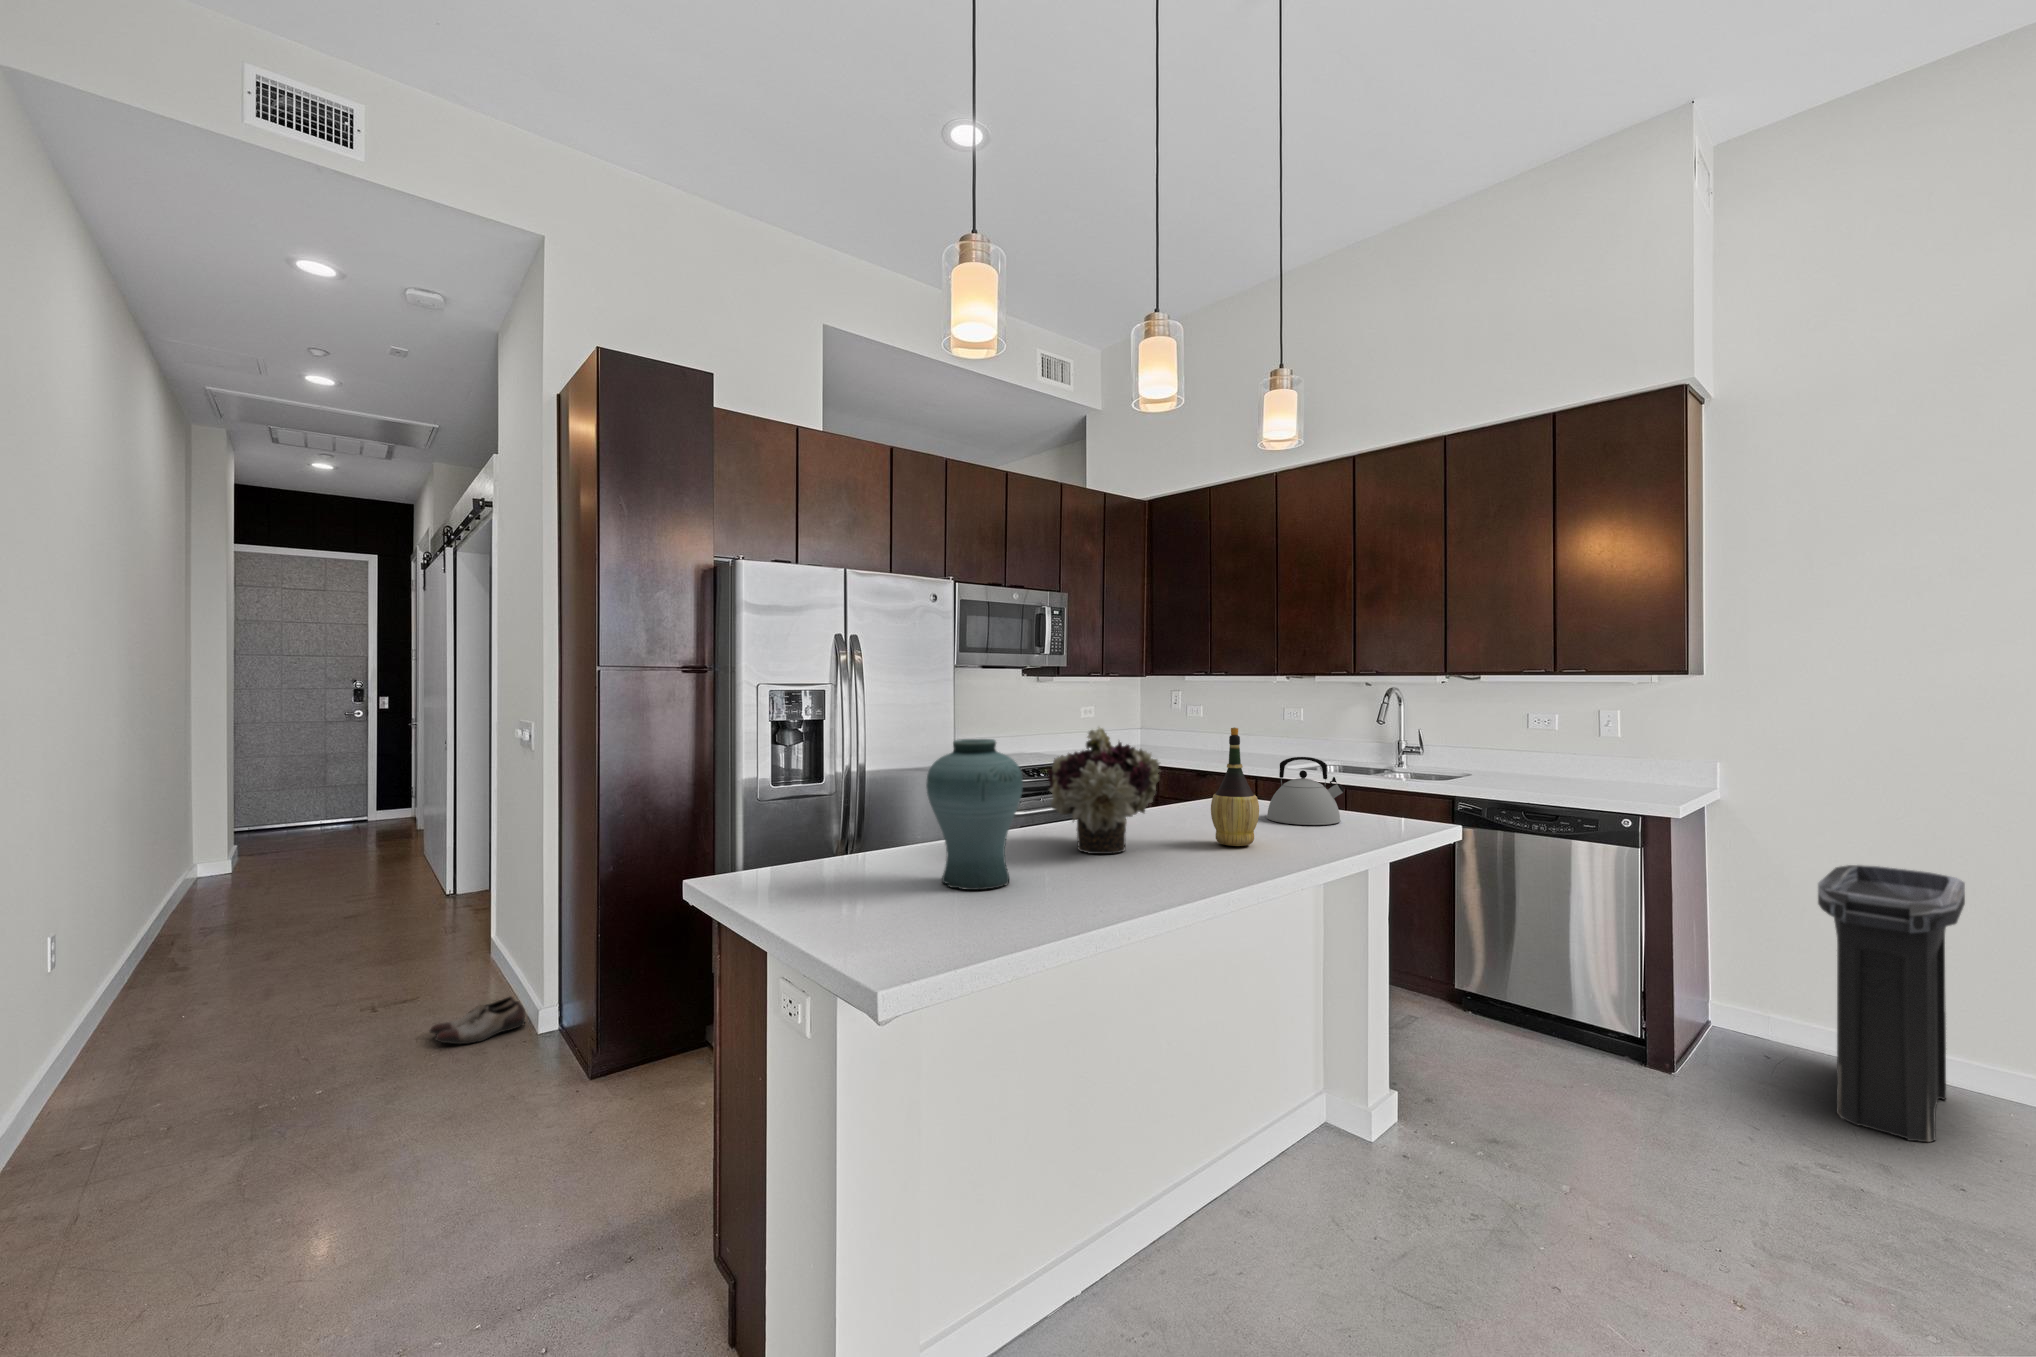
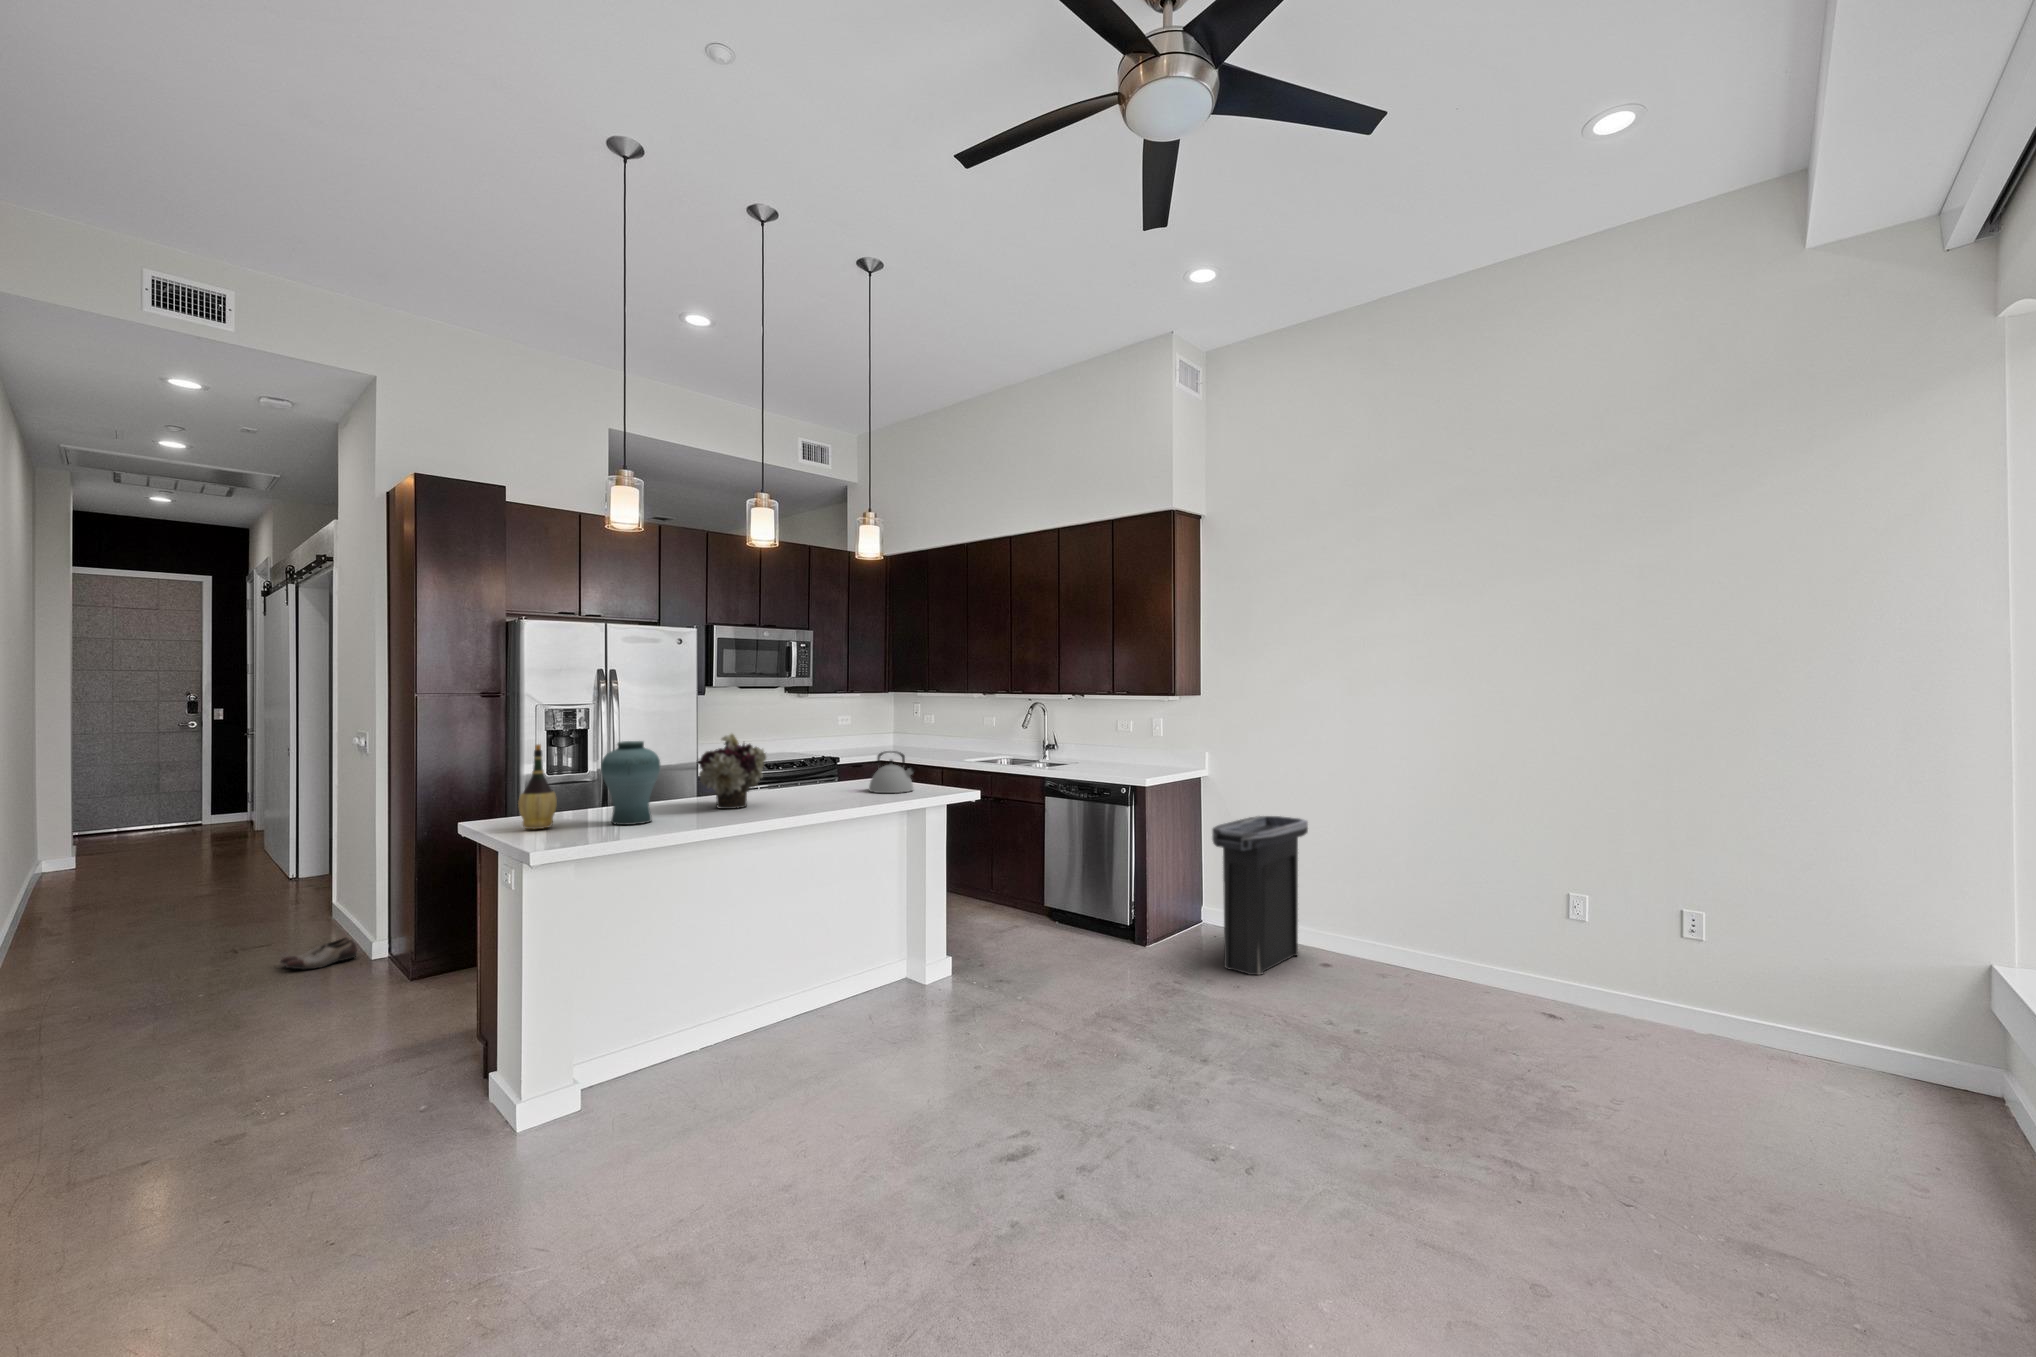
wine bottle: present [1211,727,1259,846] -> present [518,744,557,829]

